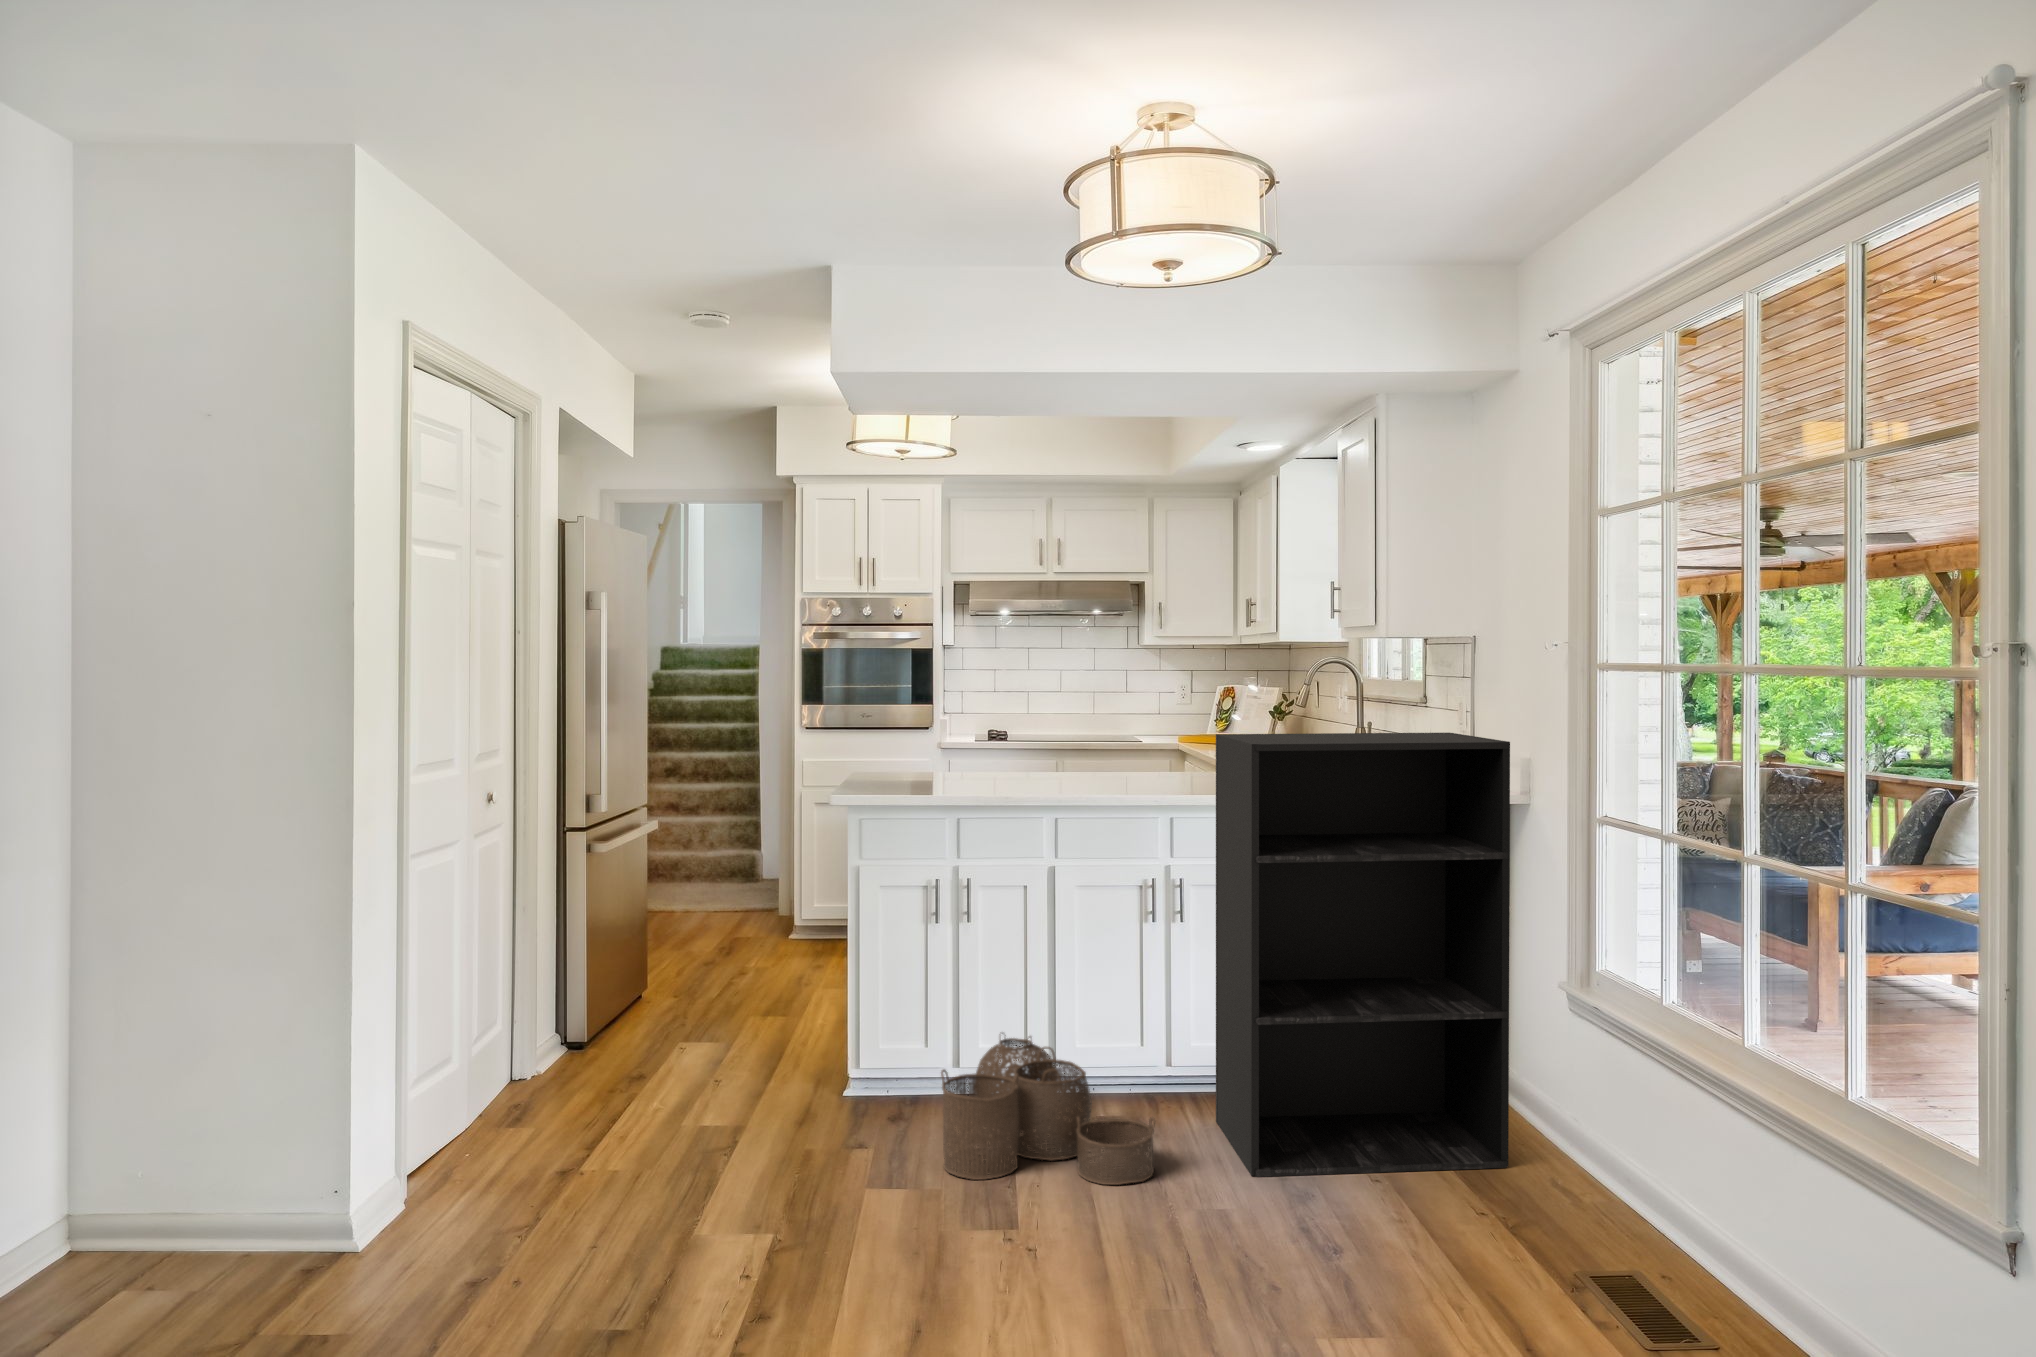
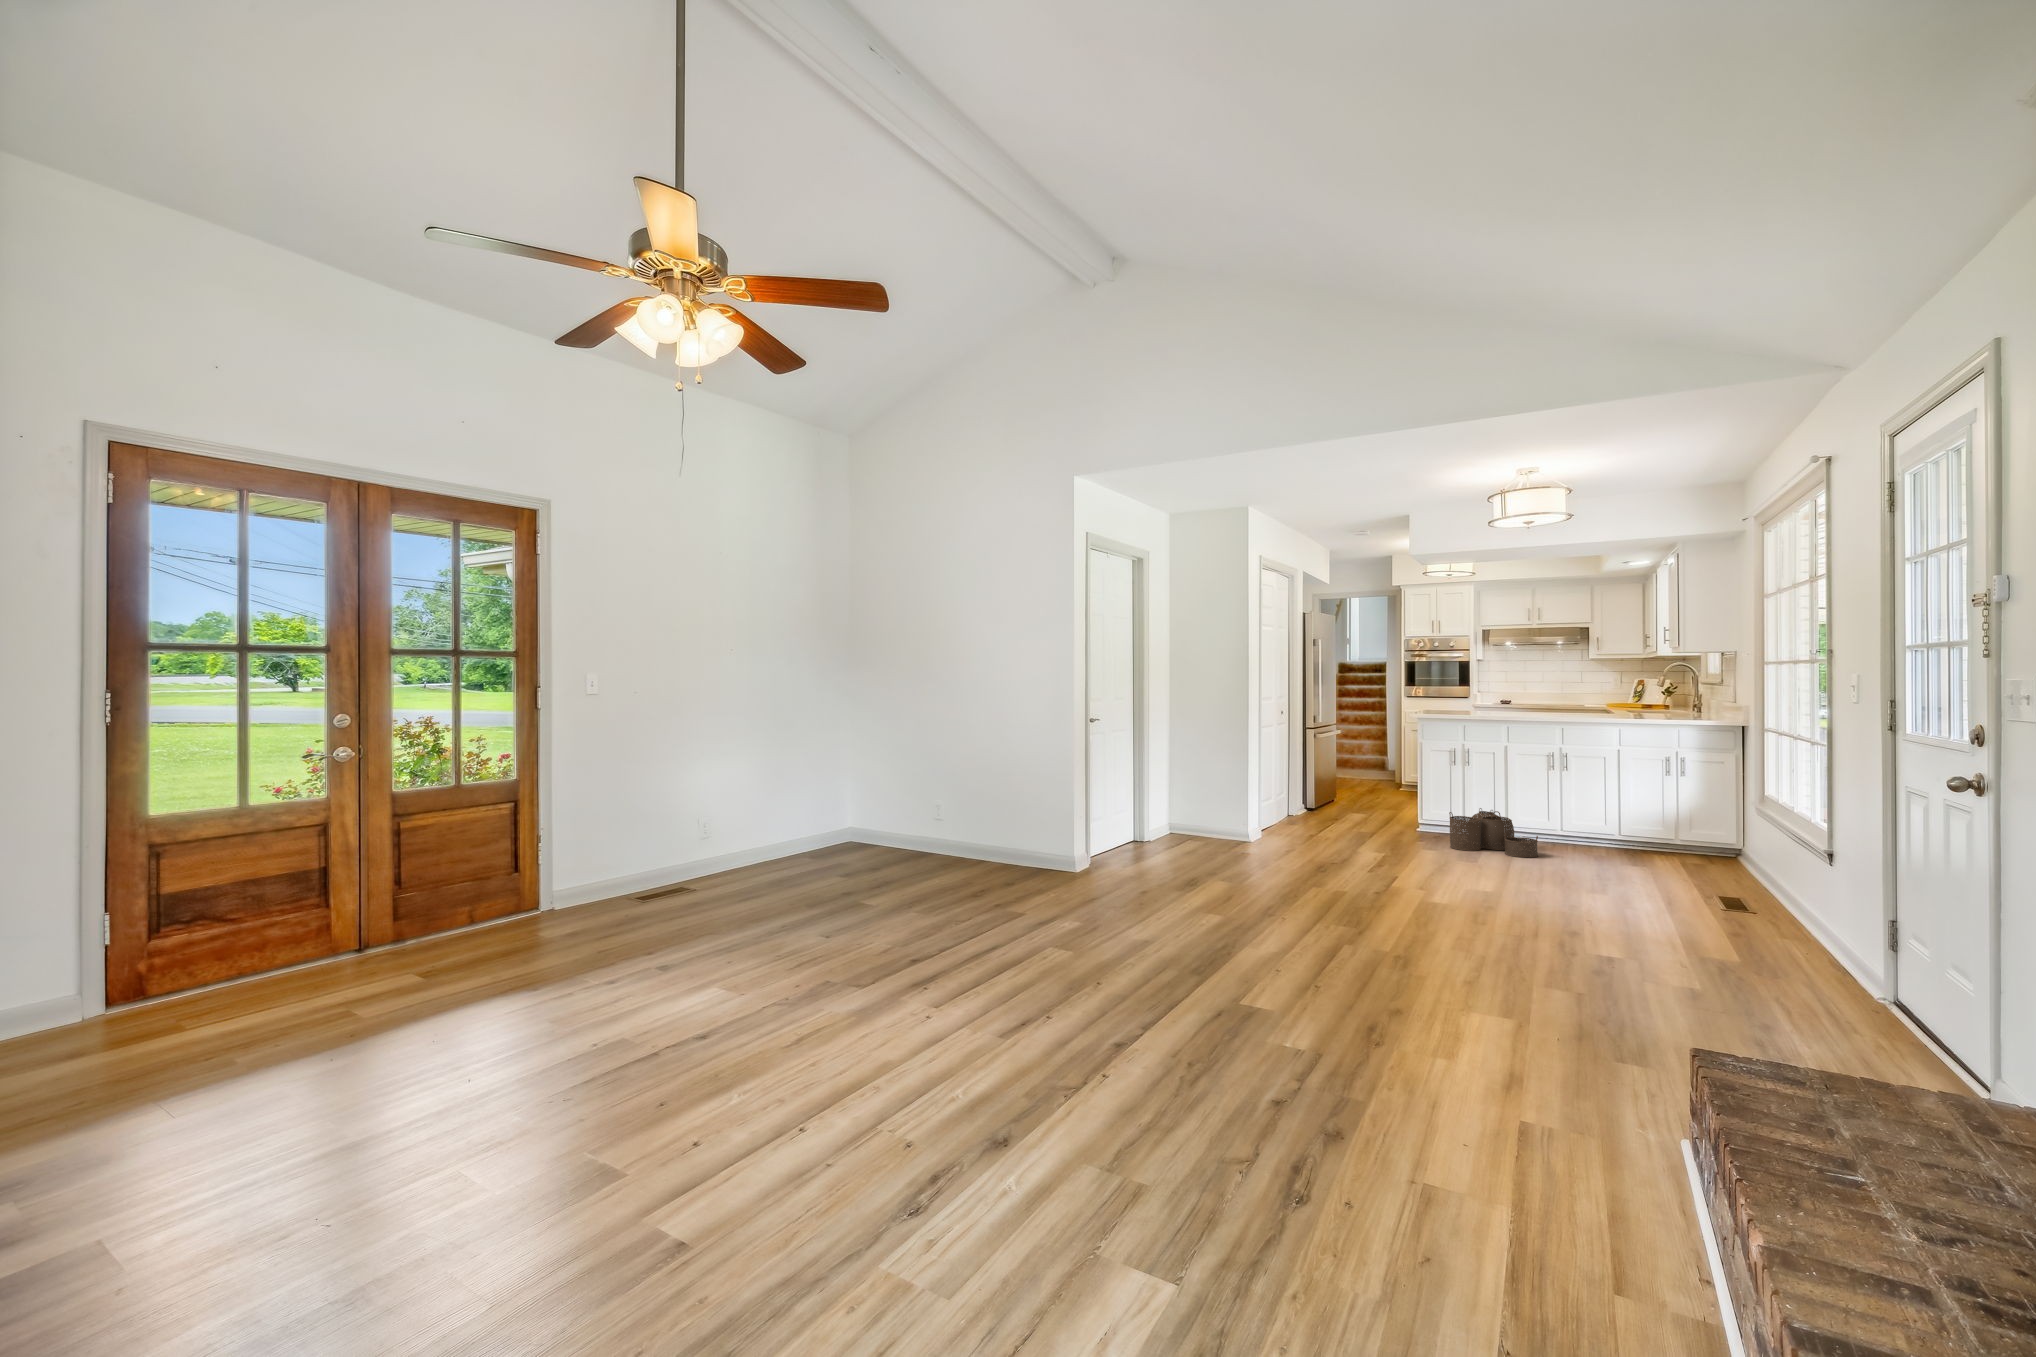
bookshelf: present [1216,733,1510,1177] -> none [1576,693,1711,873]

